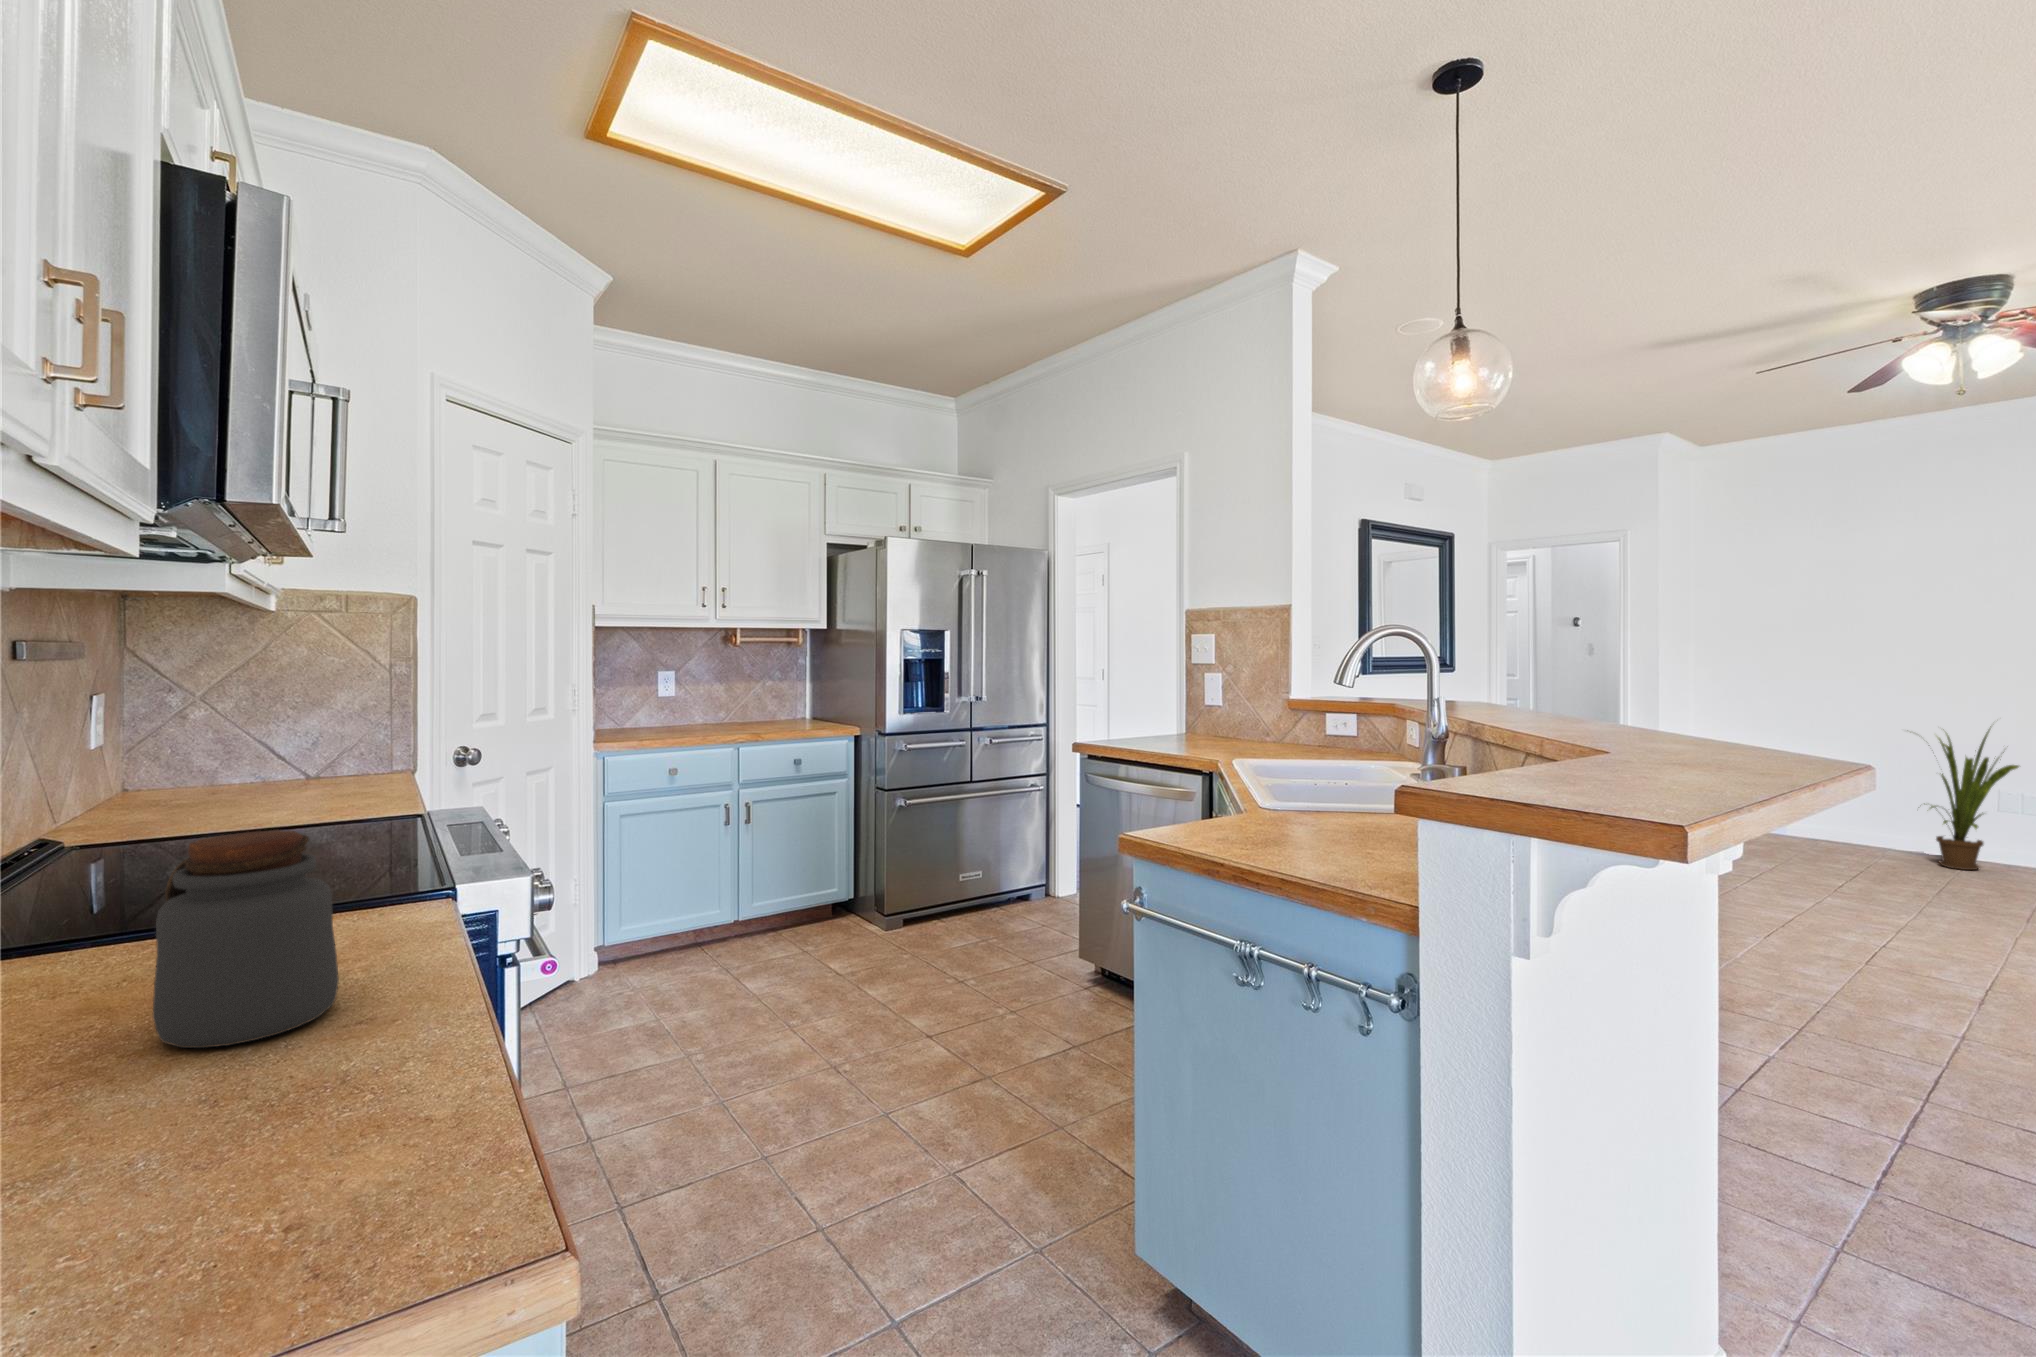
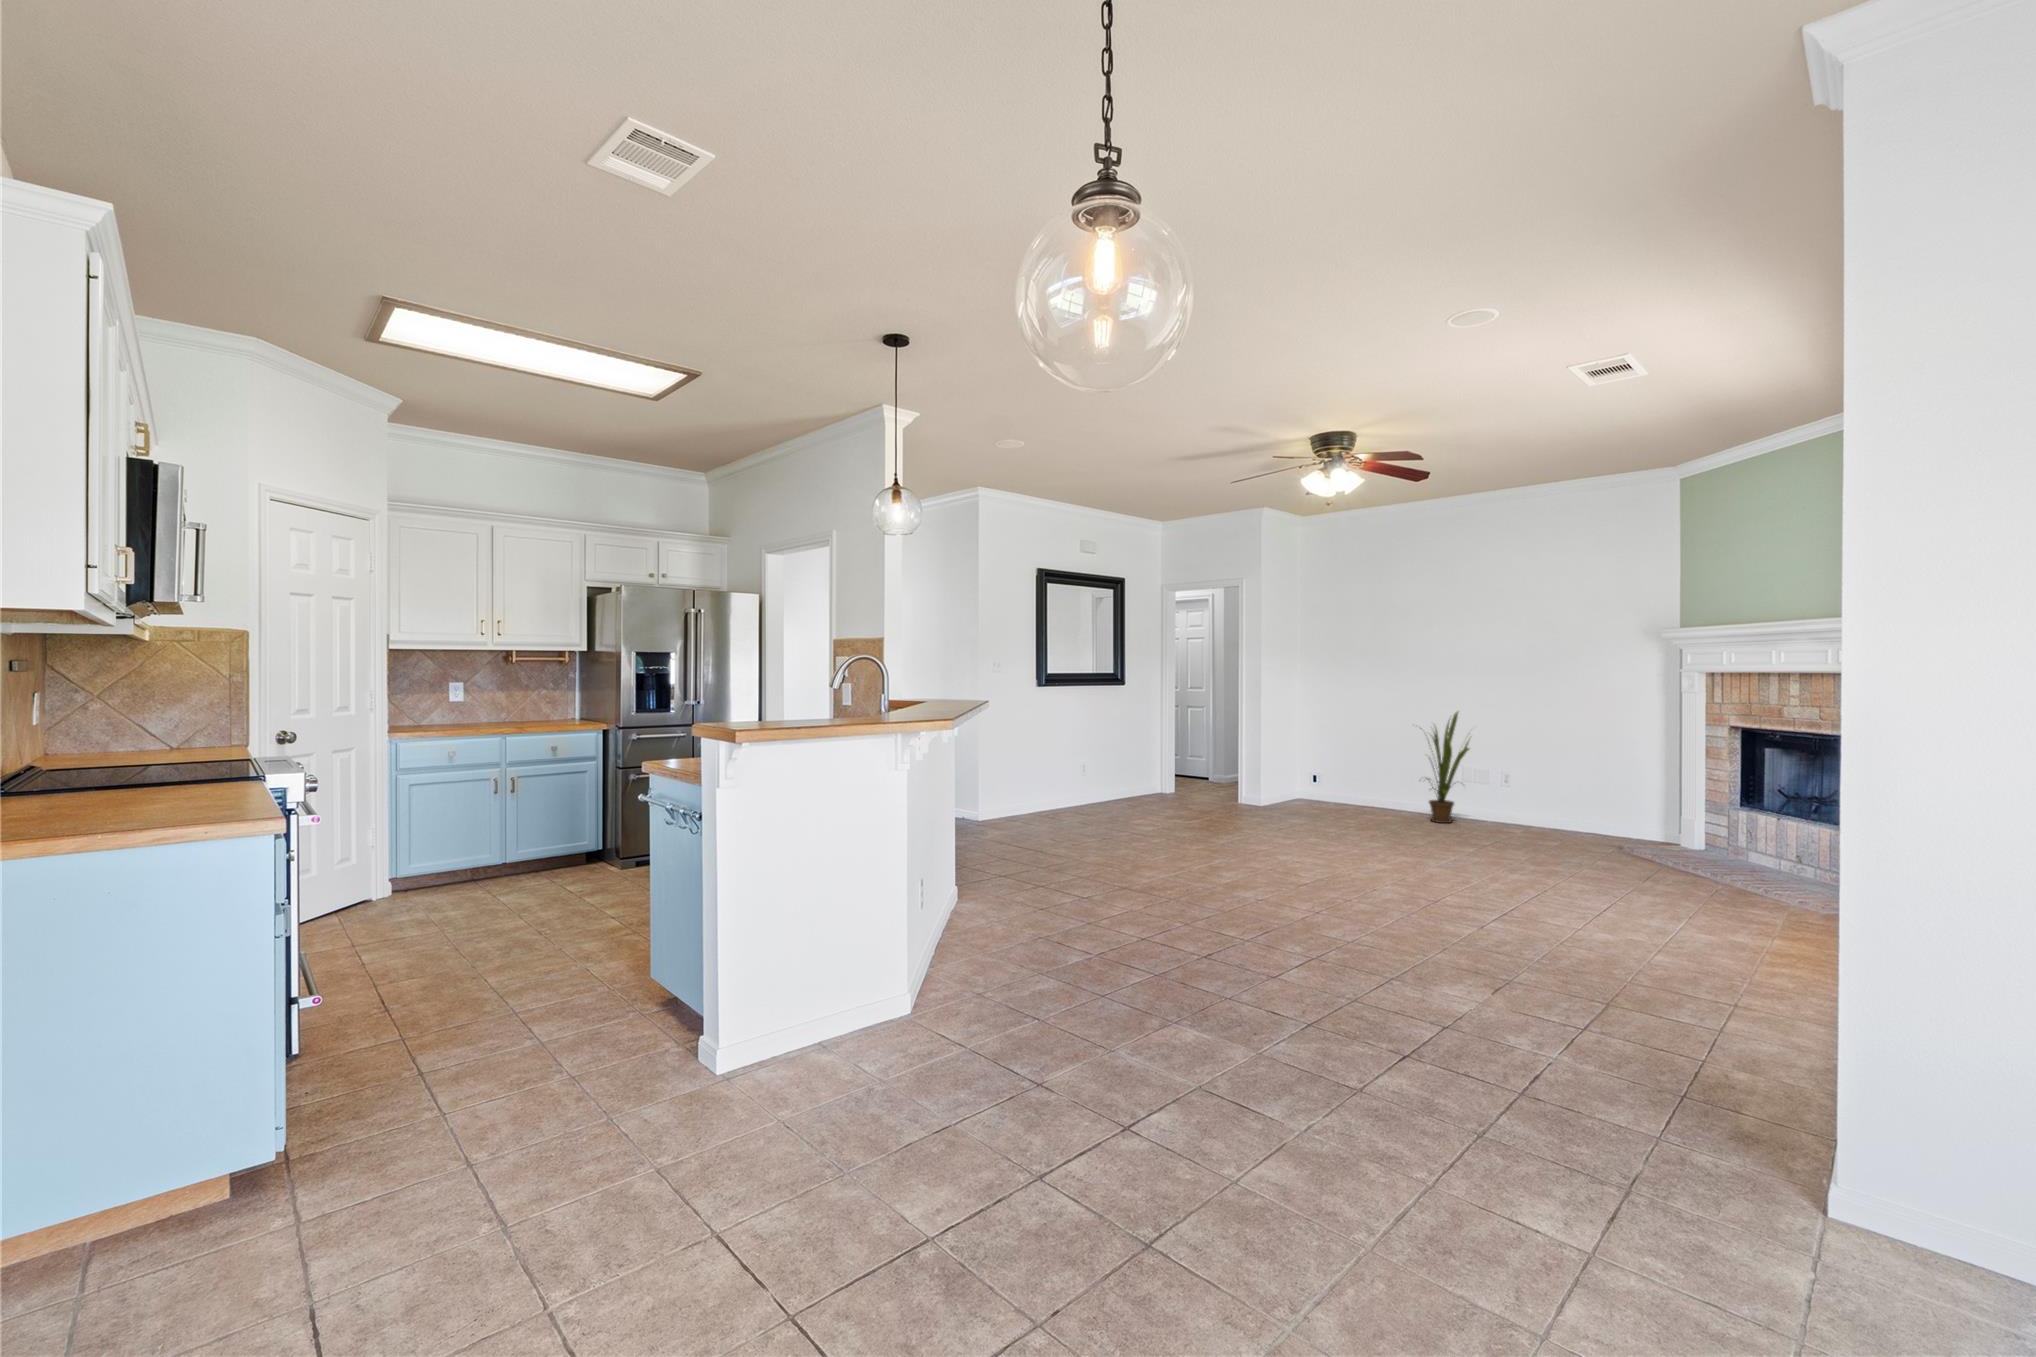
jar: present [153,830,339,1048] -> none [151,734,221,806]

